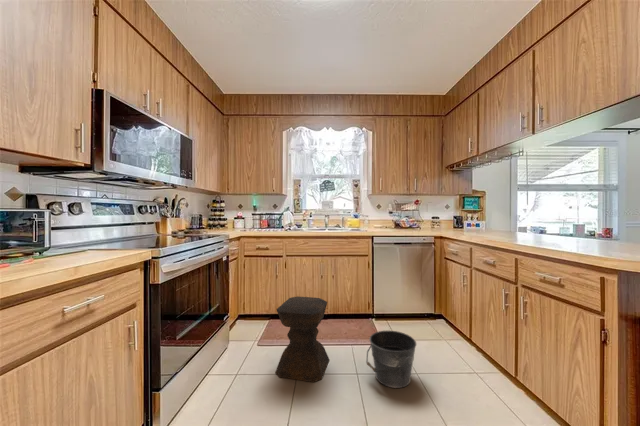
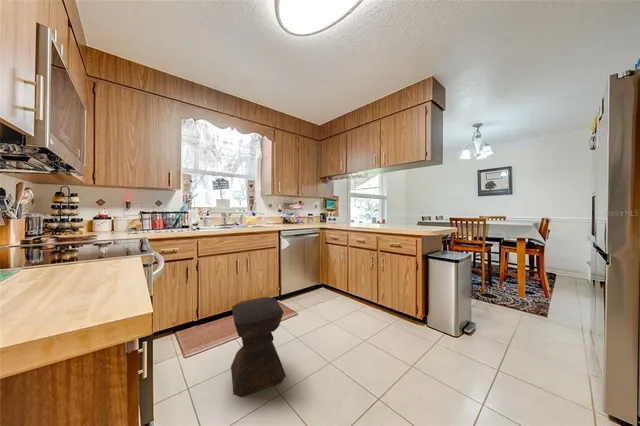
bucket: present [366,331,416,388] -> none [314,307,355,354]

